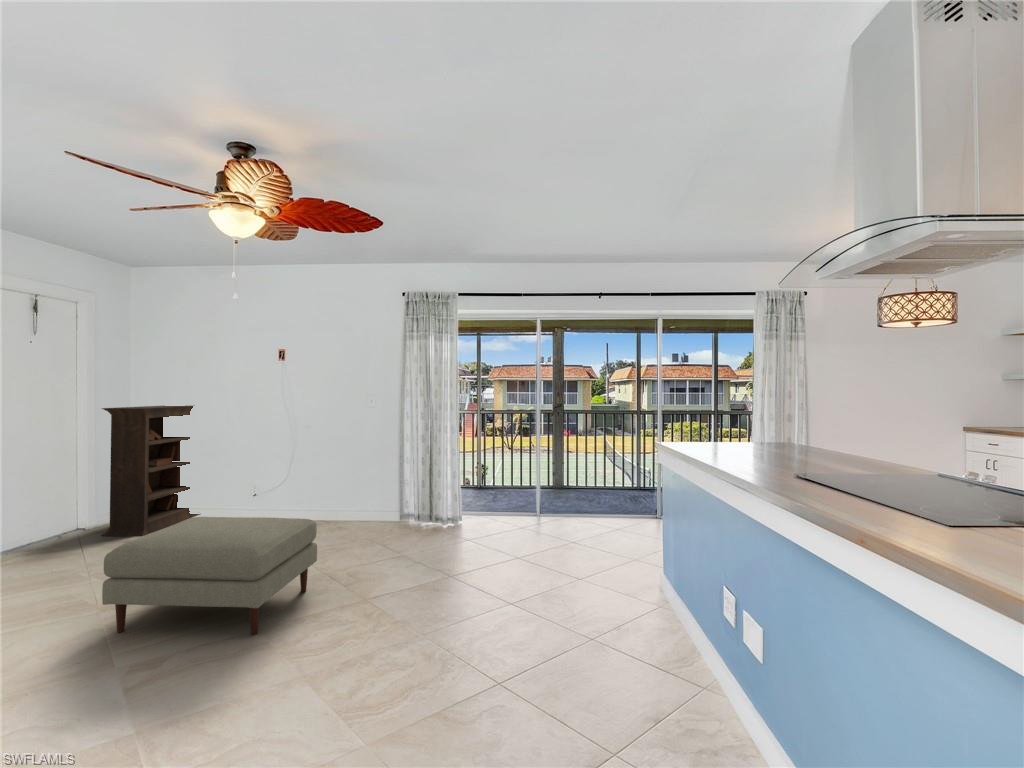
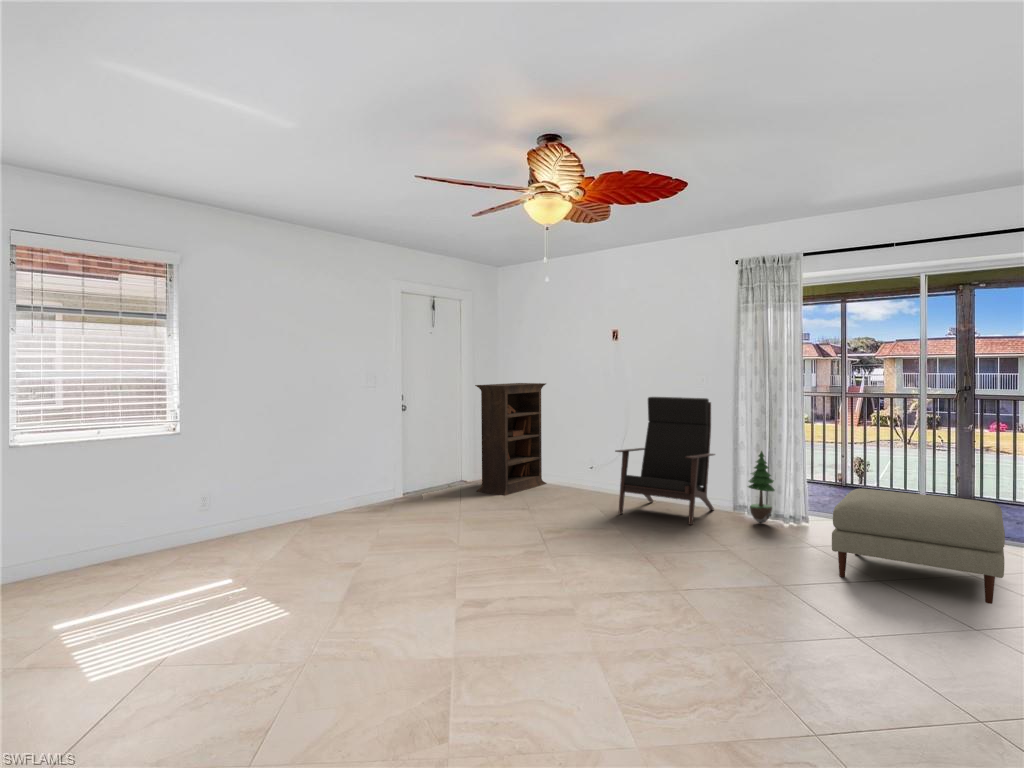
lounge chair: none [284,417,384,540] -> present [615,397,715,525]
potted tree: none [413,463,437,529] -> present [748,451,775,524]
ottoman: present [102,517,317,636] -> present [832,489,1005,604]

